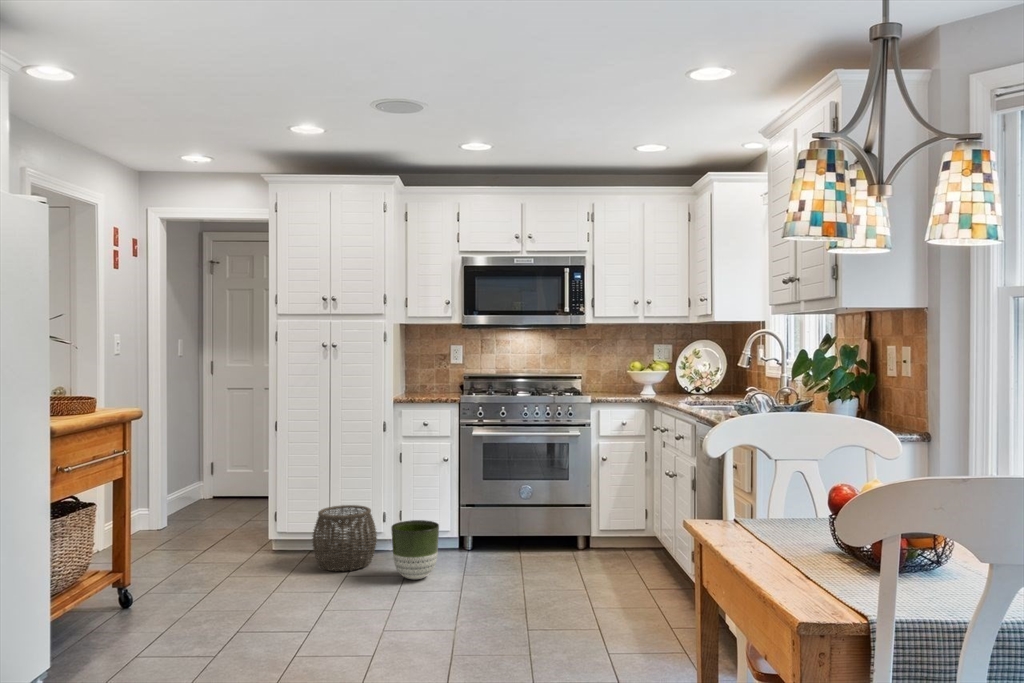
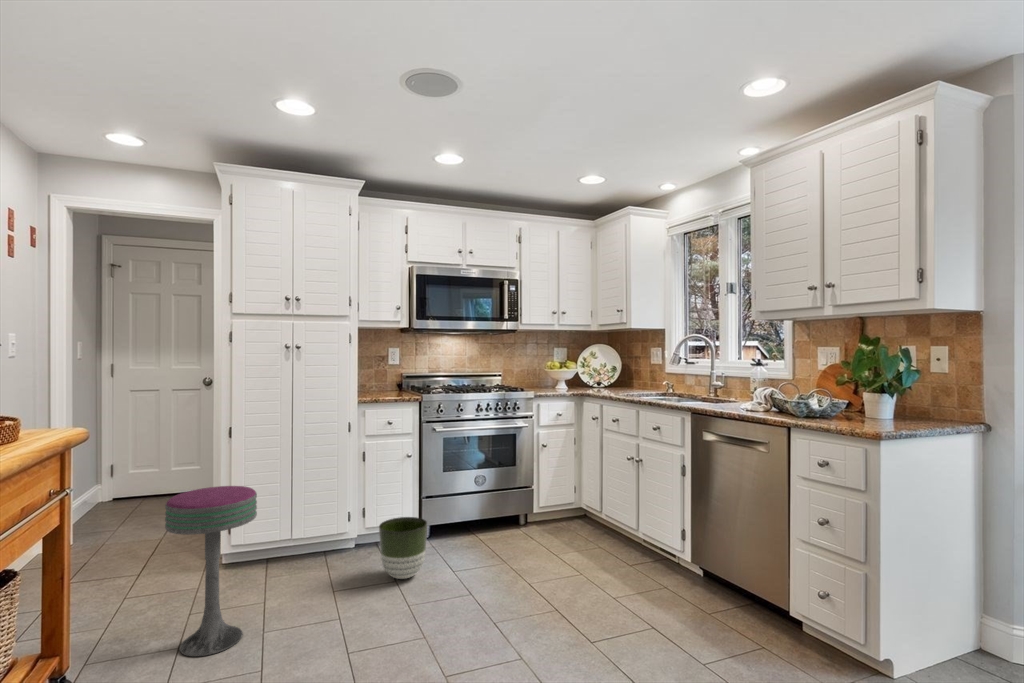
bar stool: none [194,471,267,608] -> present [165,486,257,657]
woven basket: present [312,505,377,571] -> none [282,508,351,582]

